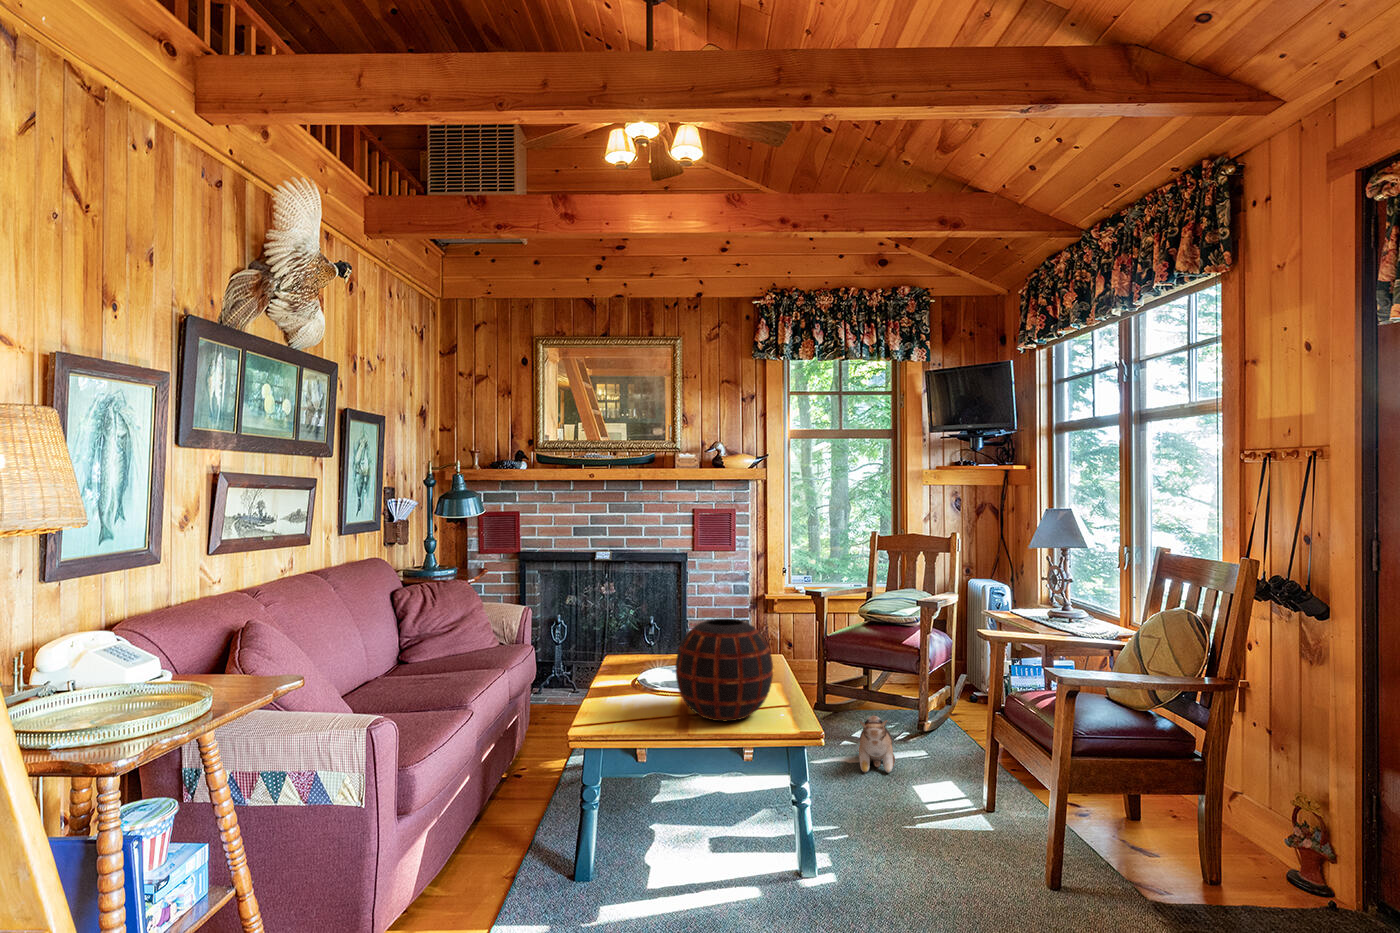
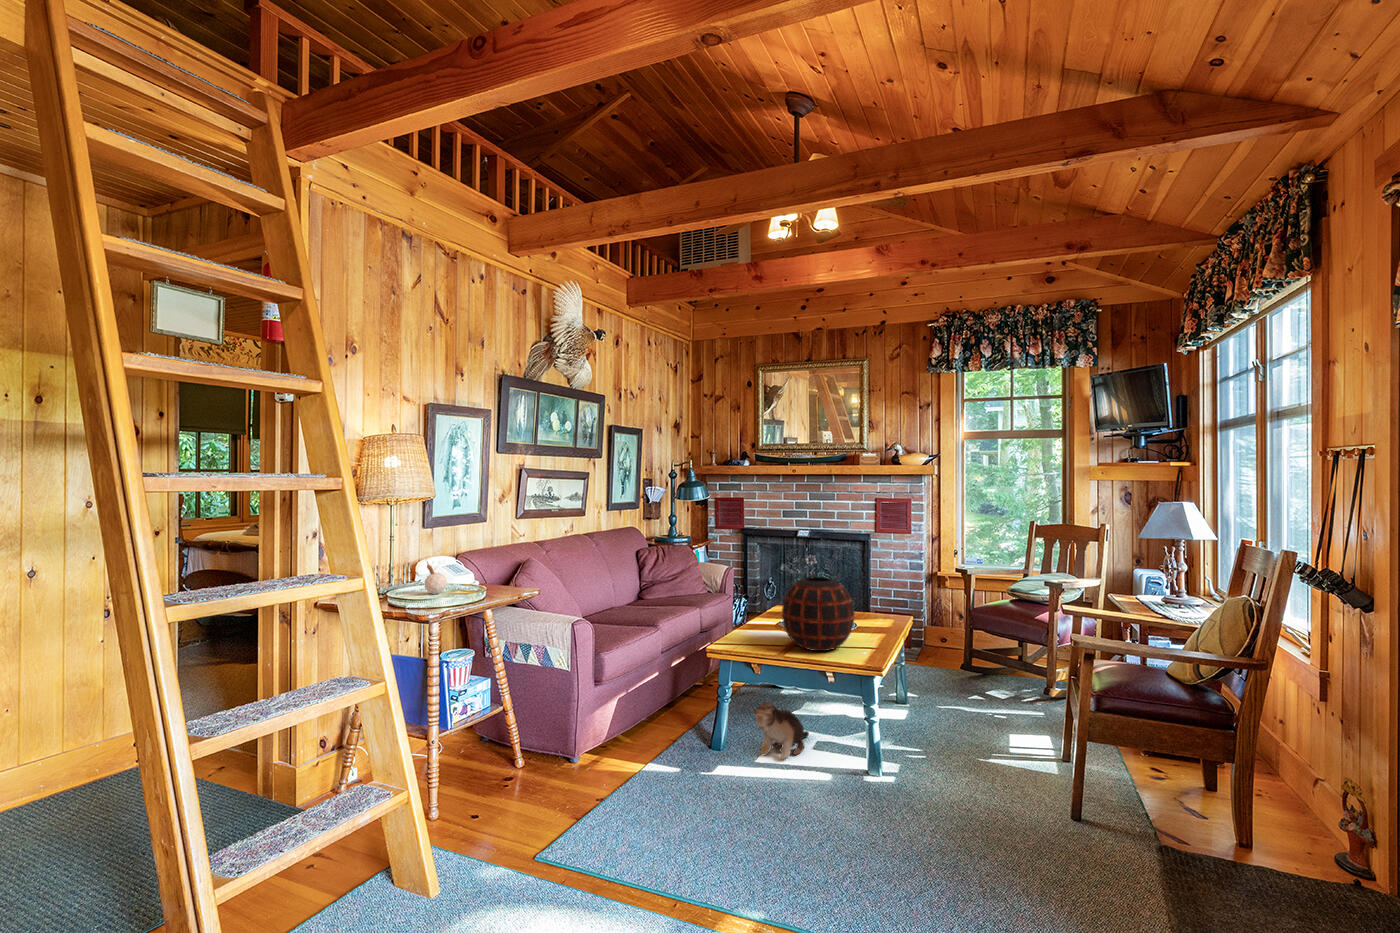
candle: none [91,640,140,709] -> present [425,558,447,594]
plush toy: present [859,716,895,772] -> present [749,702,809,759]

